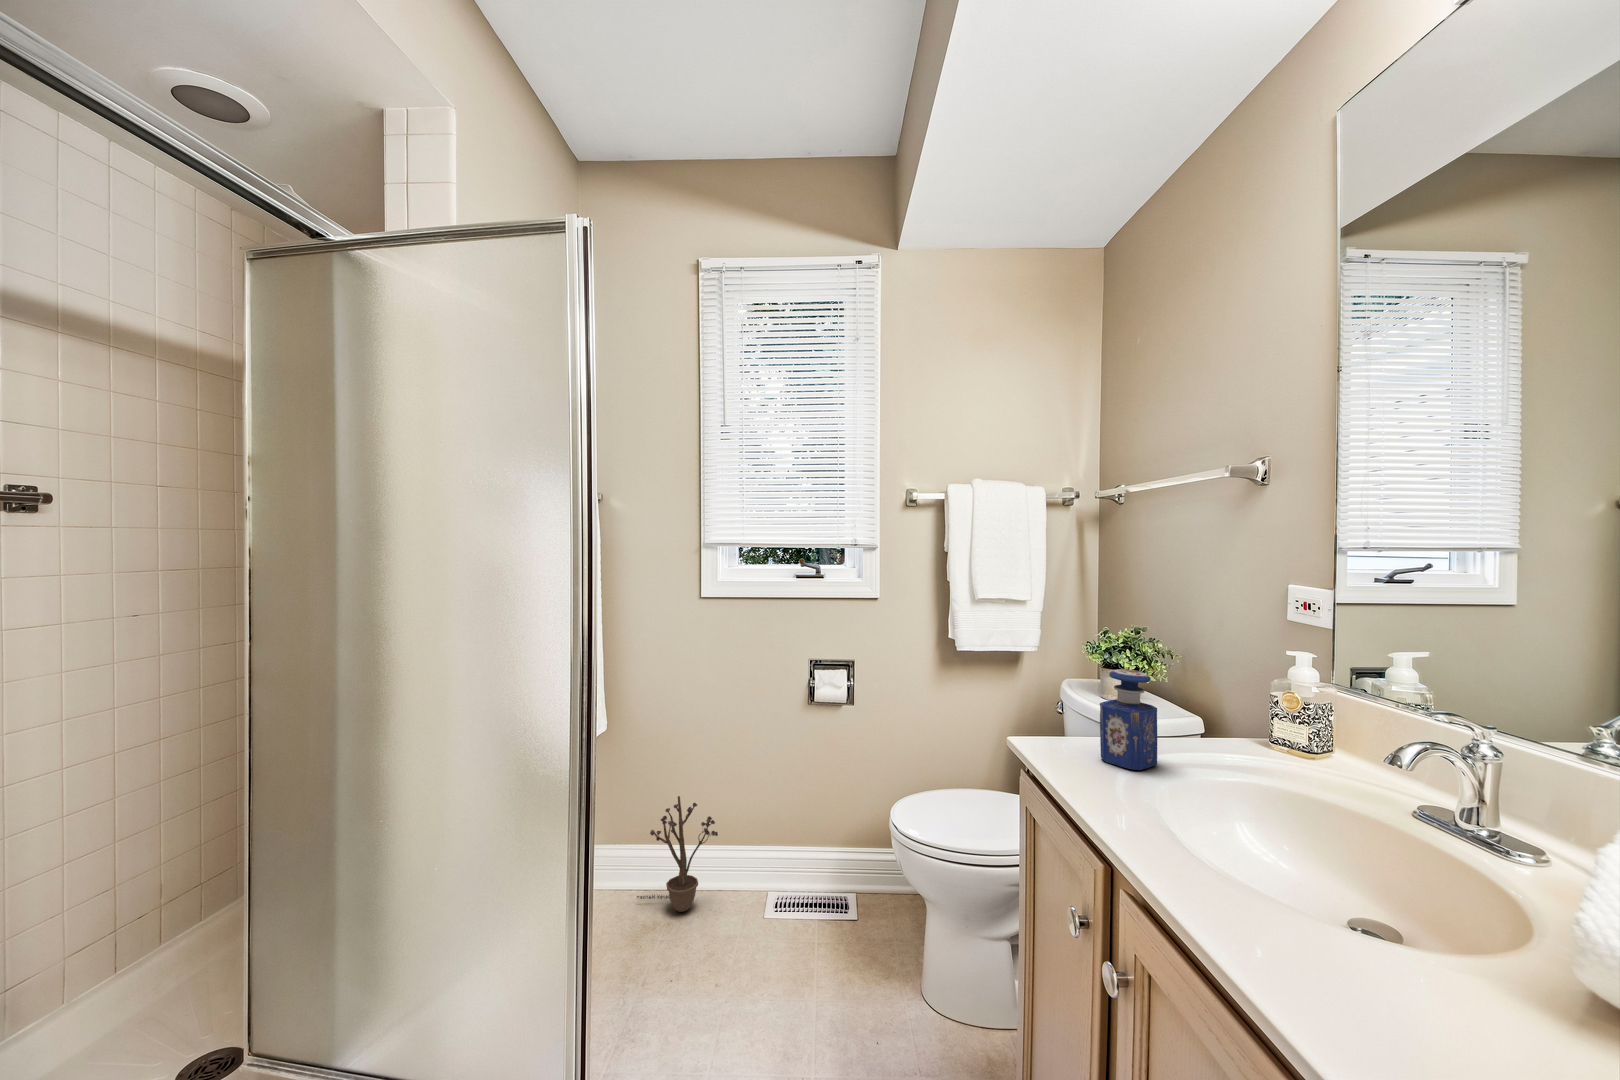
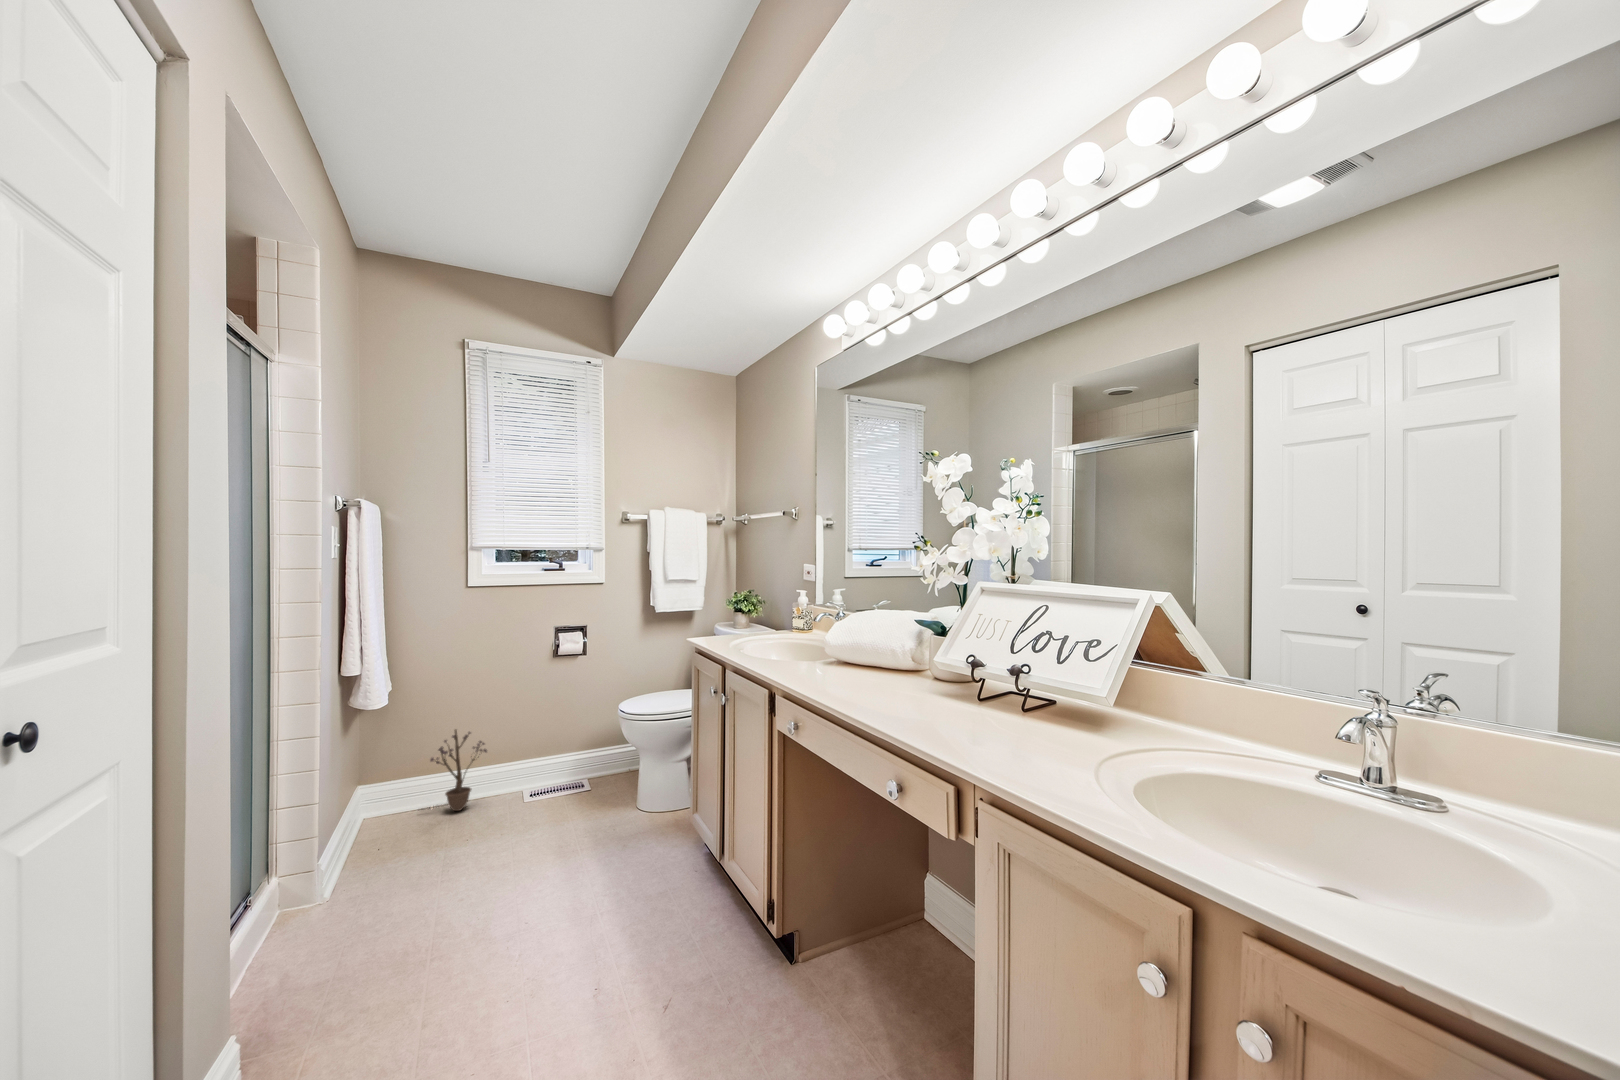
perfume bottle: present [1100,669,1157,770] -> none [727,601,749,642]

